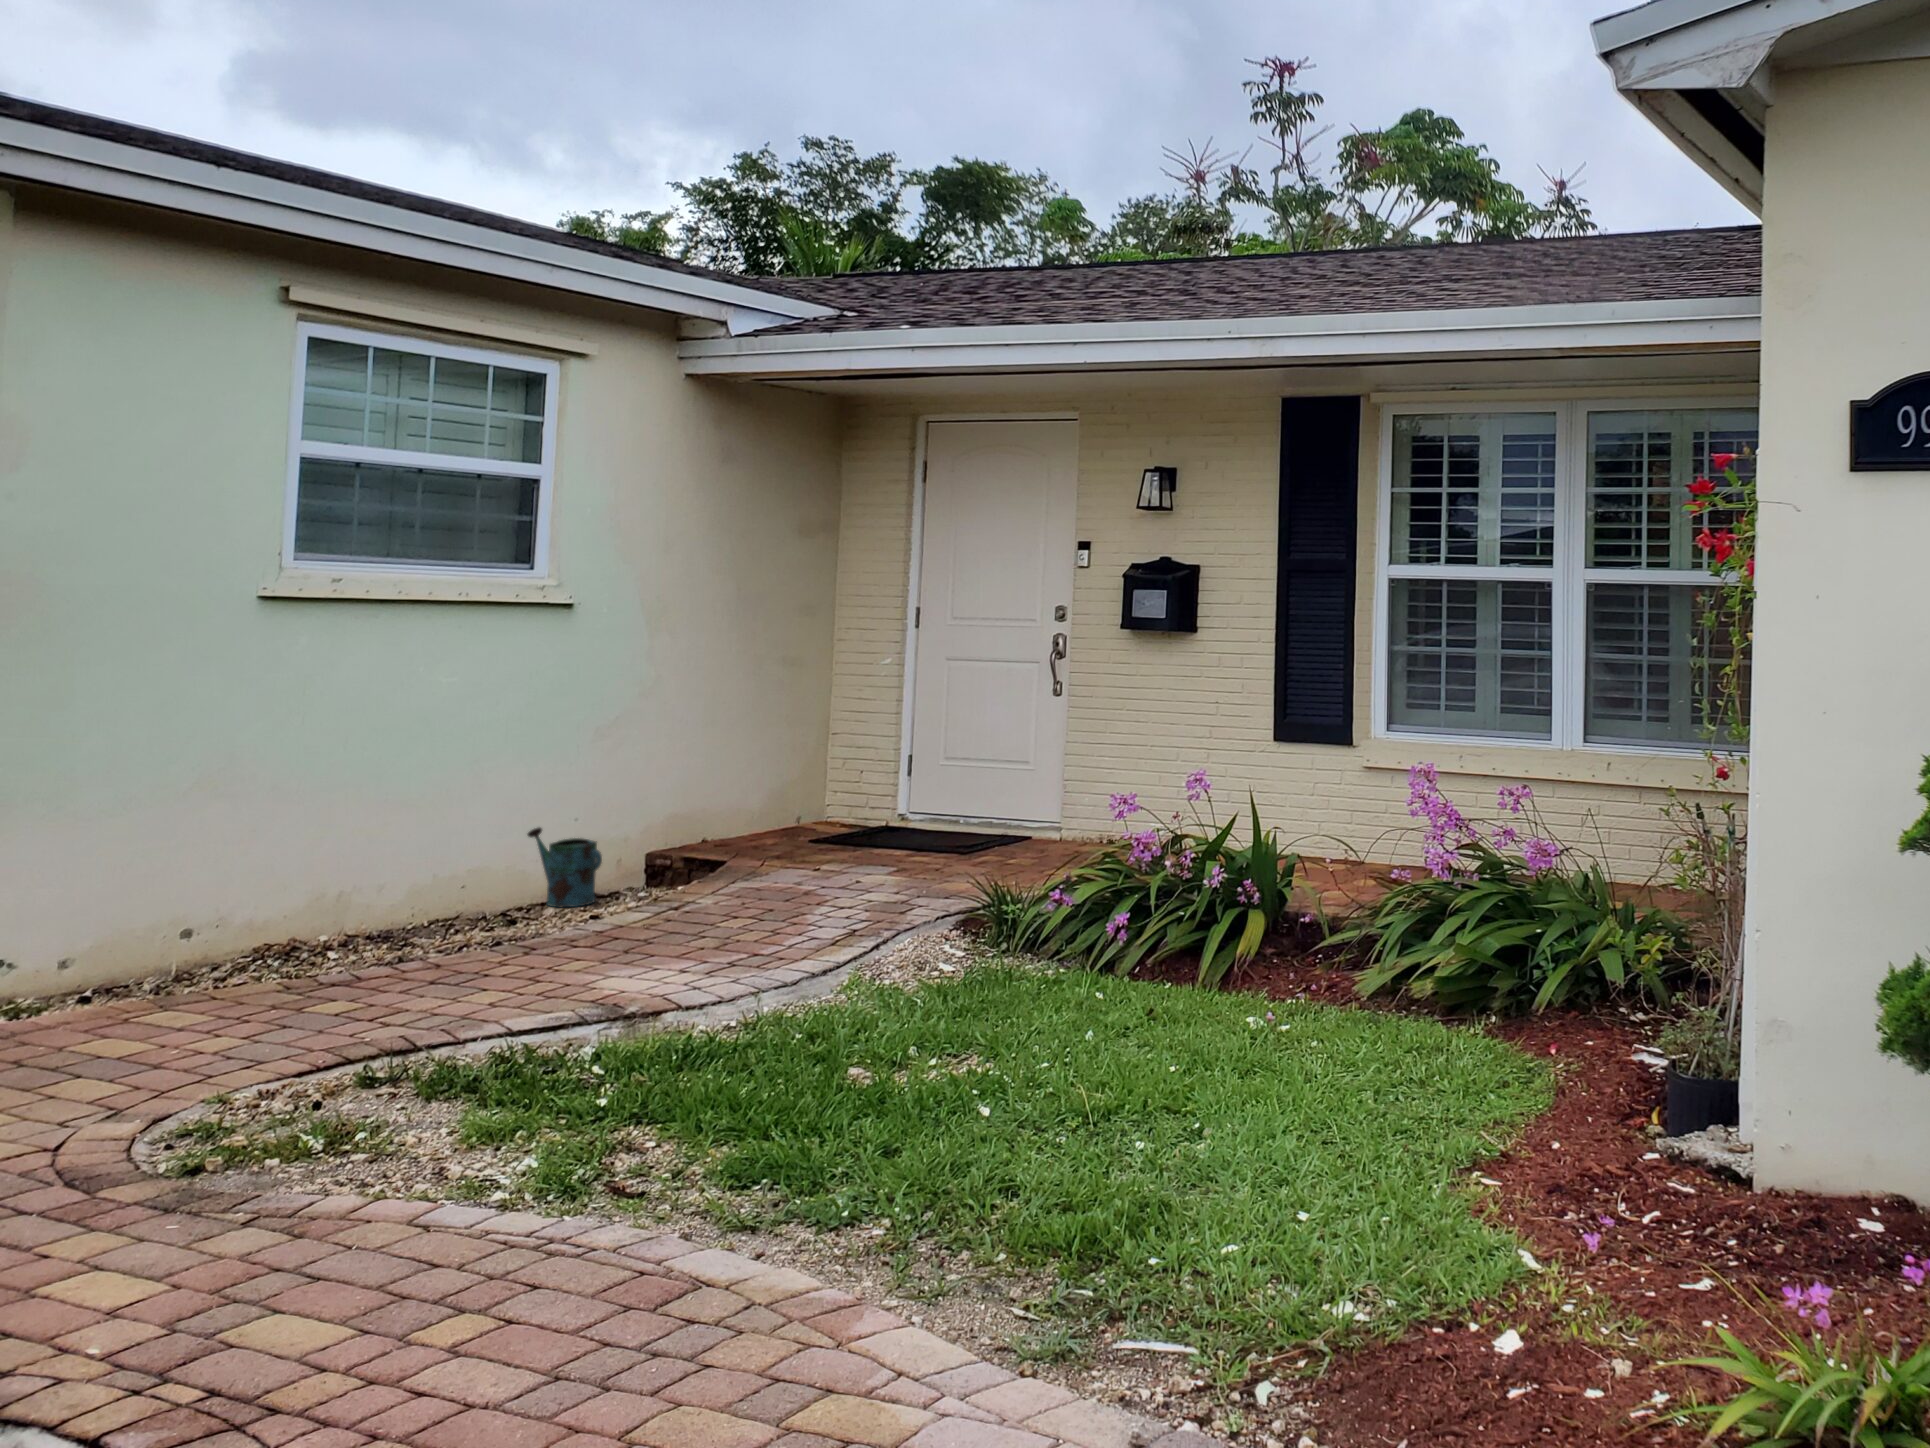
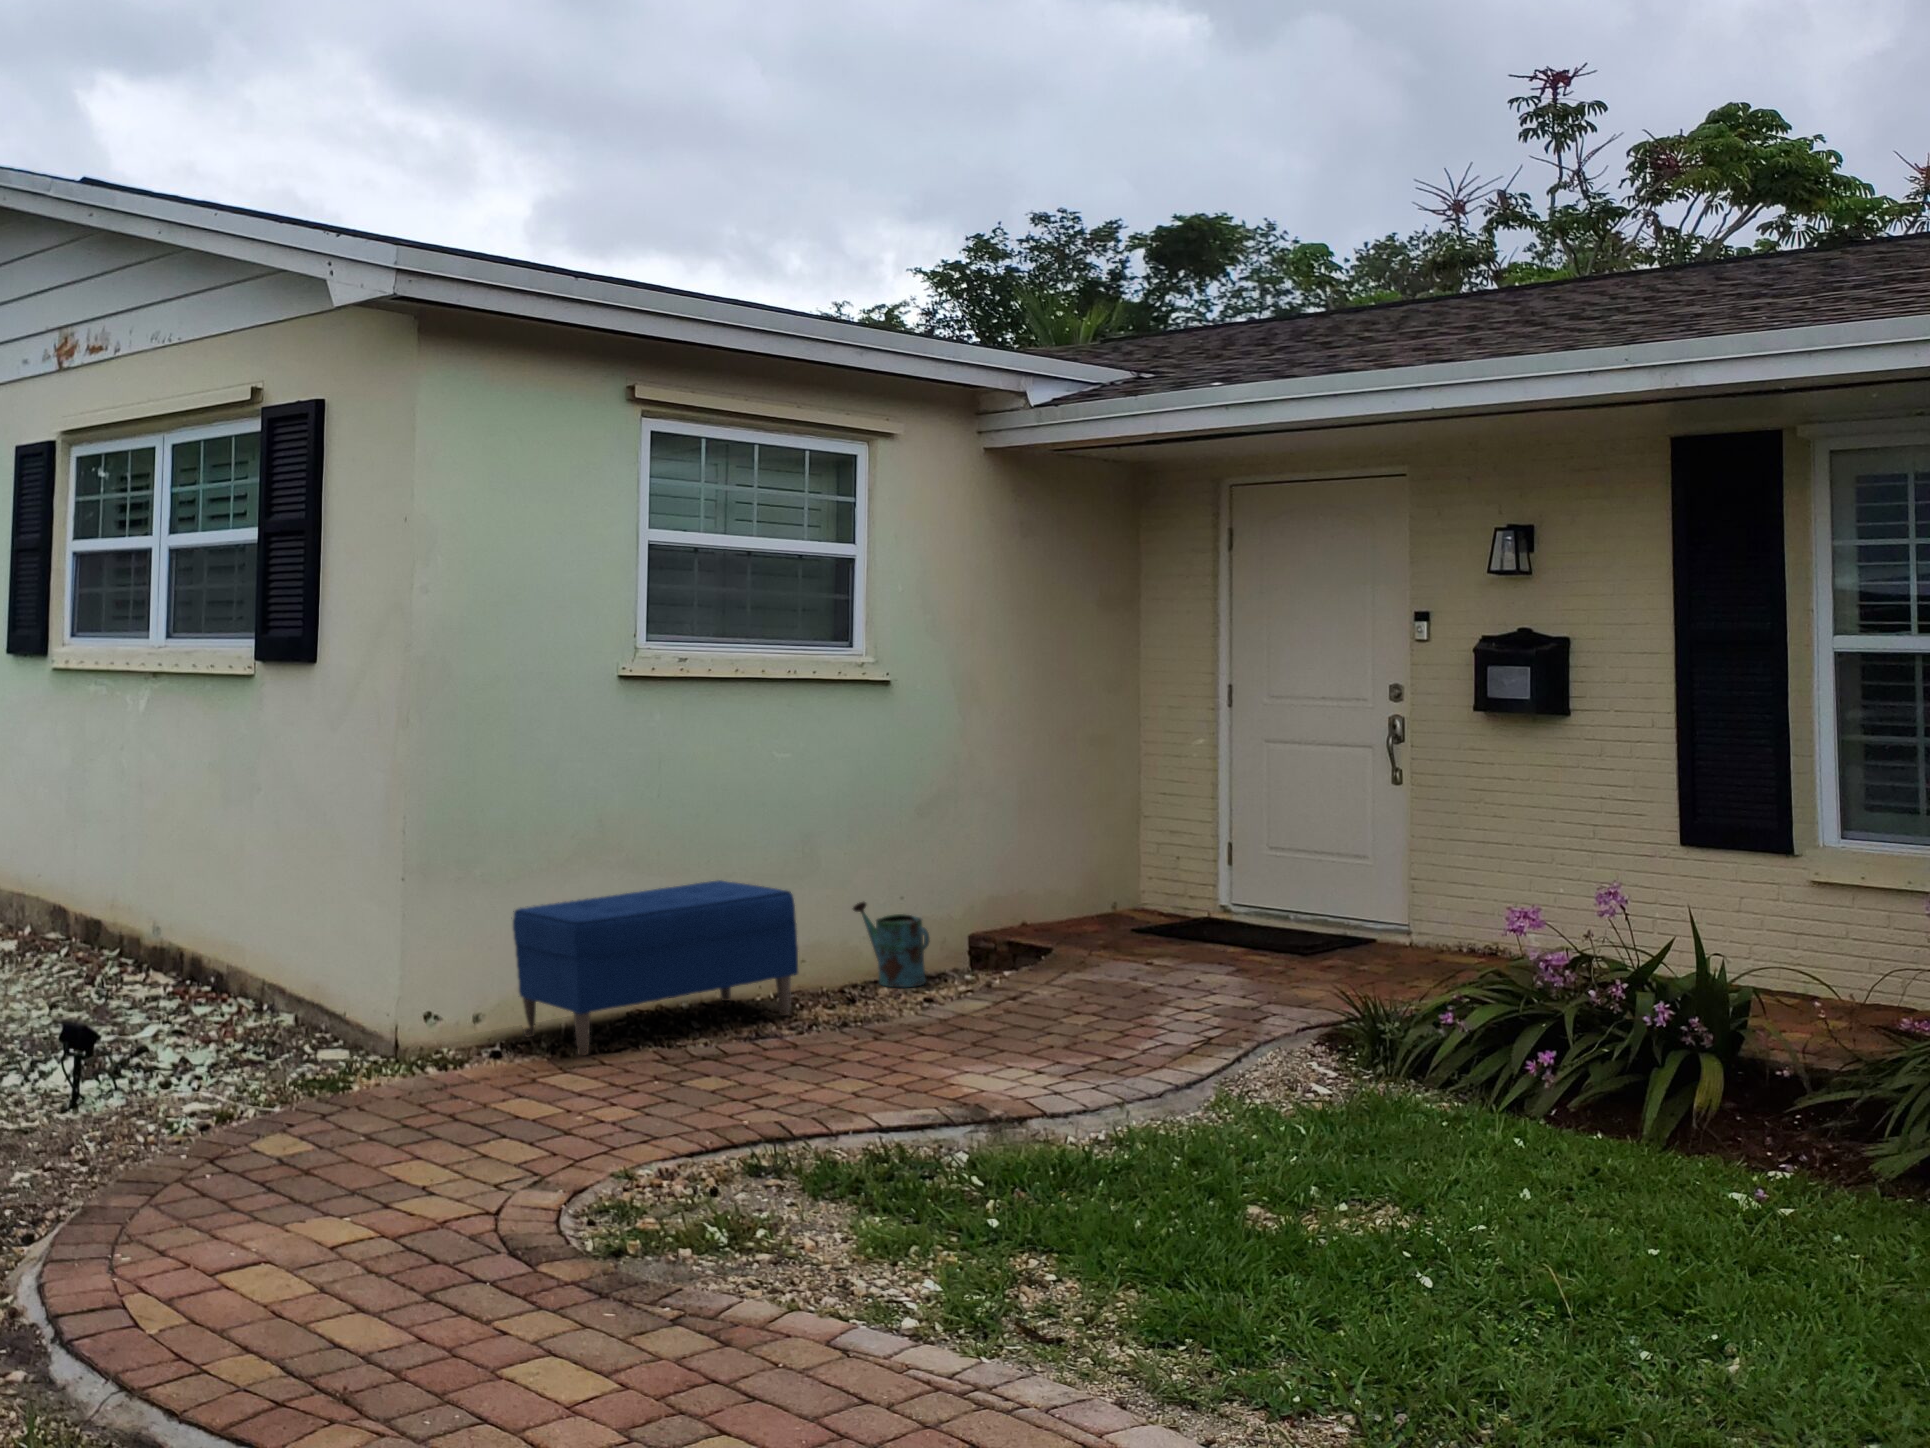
bench: none [109,808,460,990] -> present [513,880,798,1056]

